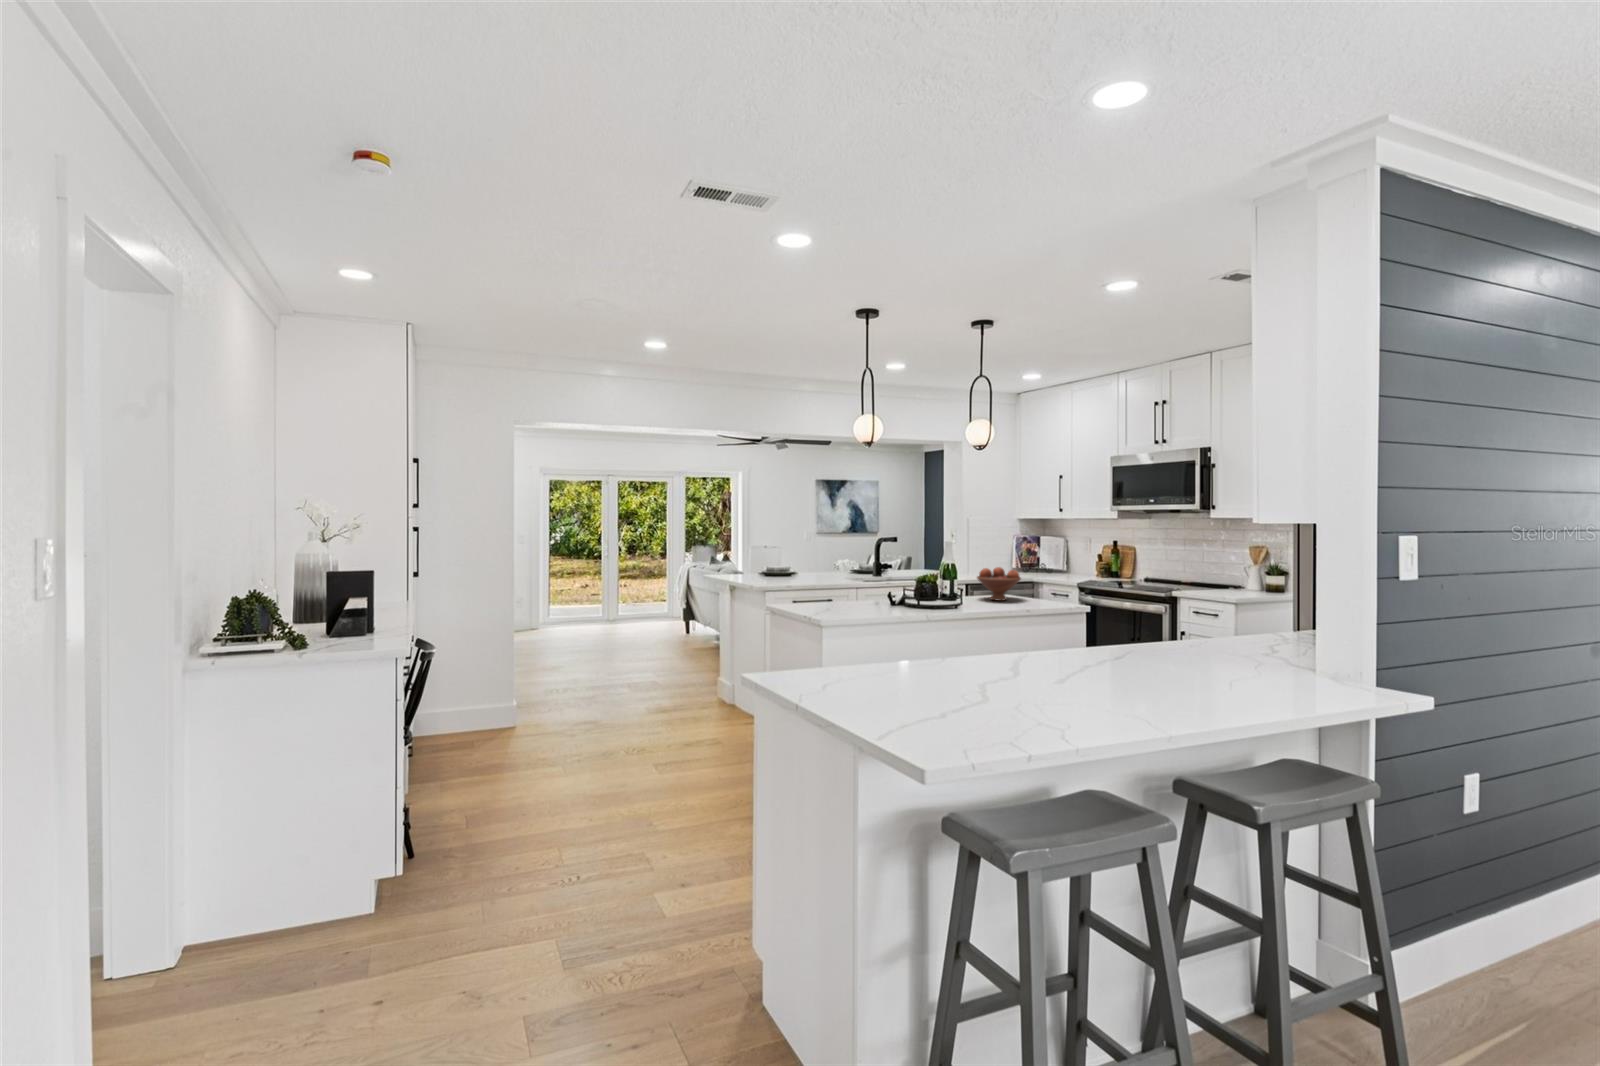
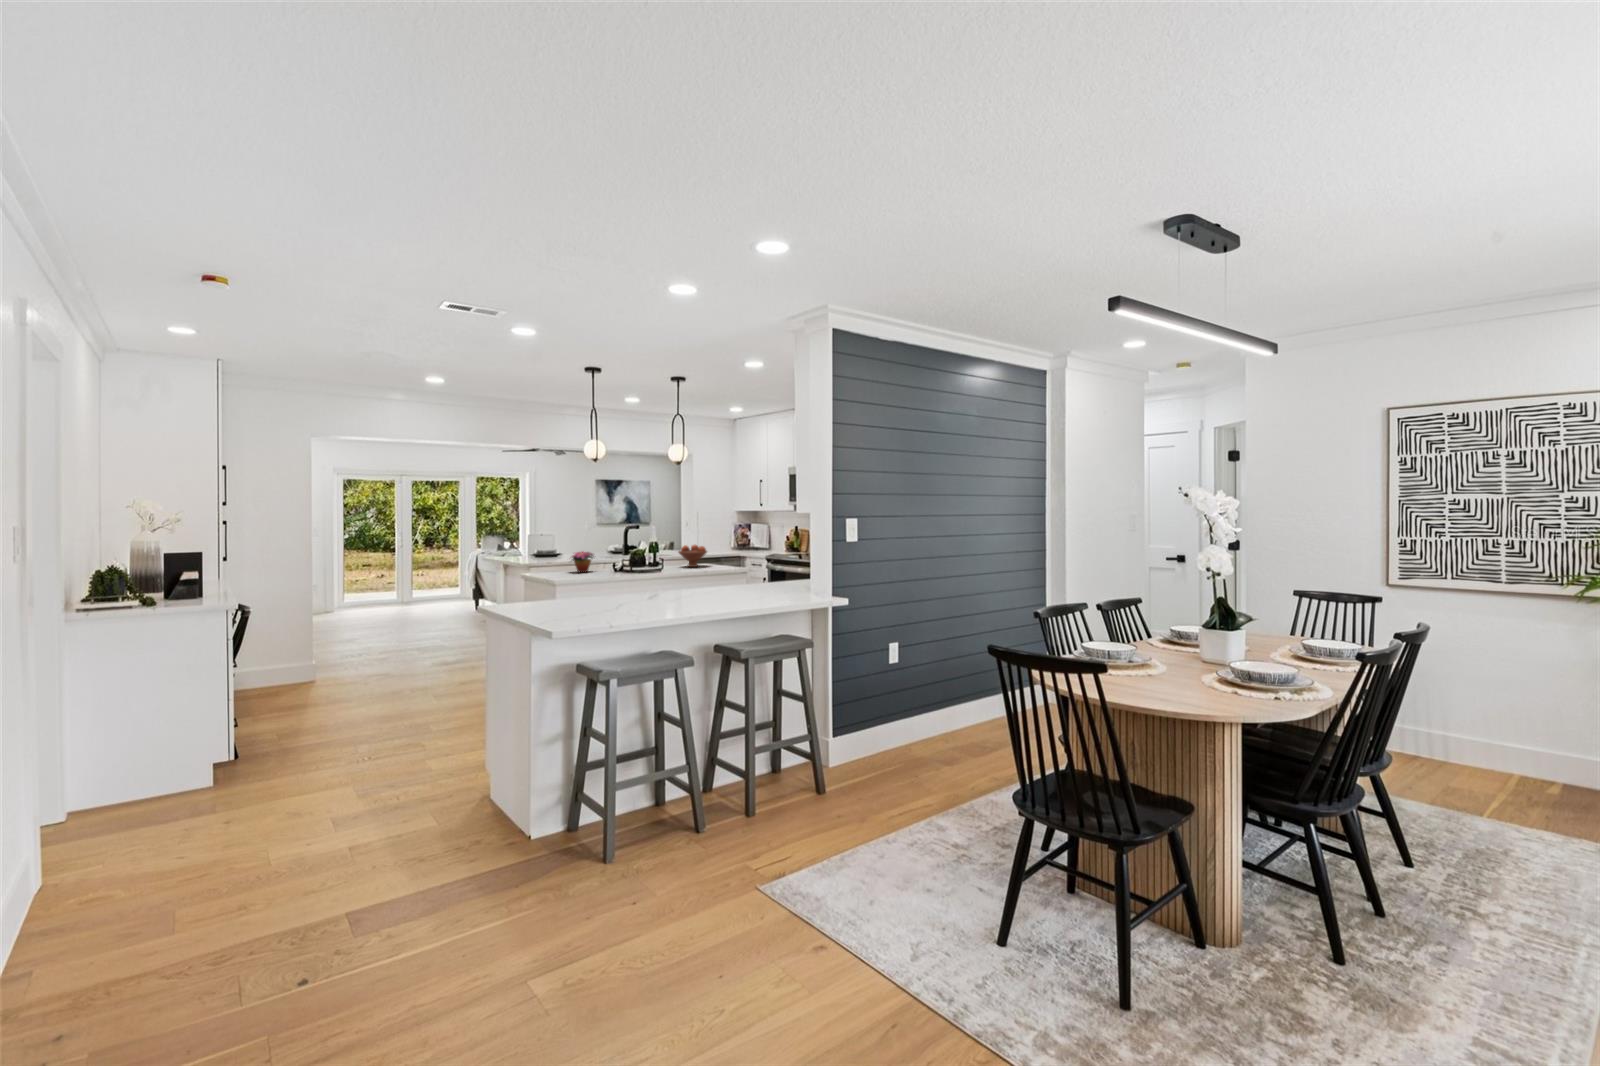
flower arrangement: none [822,574,868,606] -> present [572,551,594,572]

